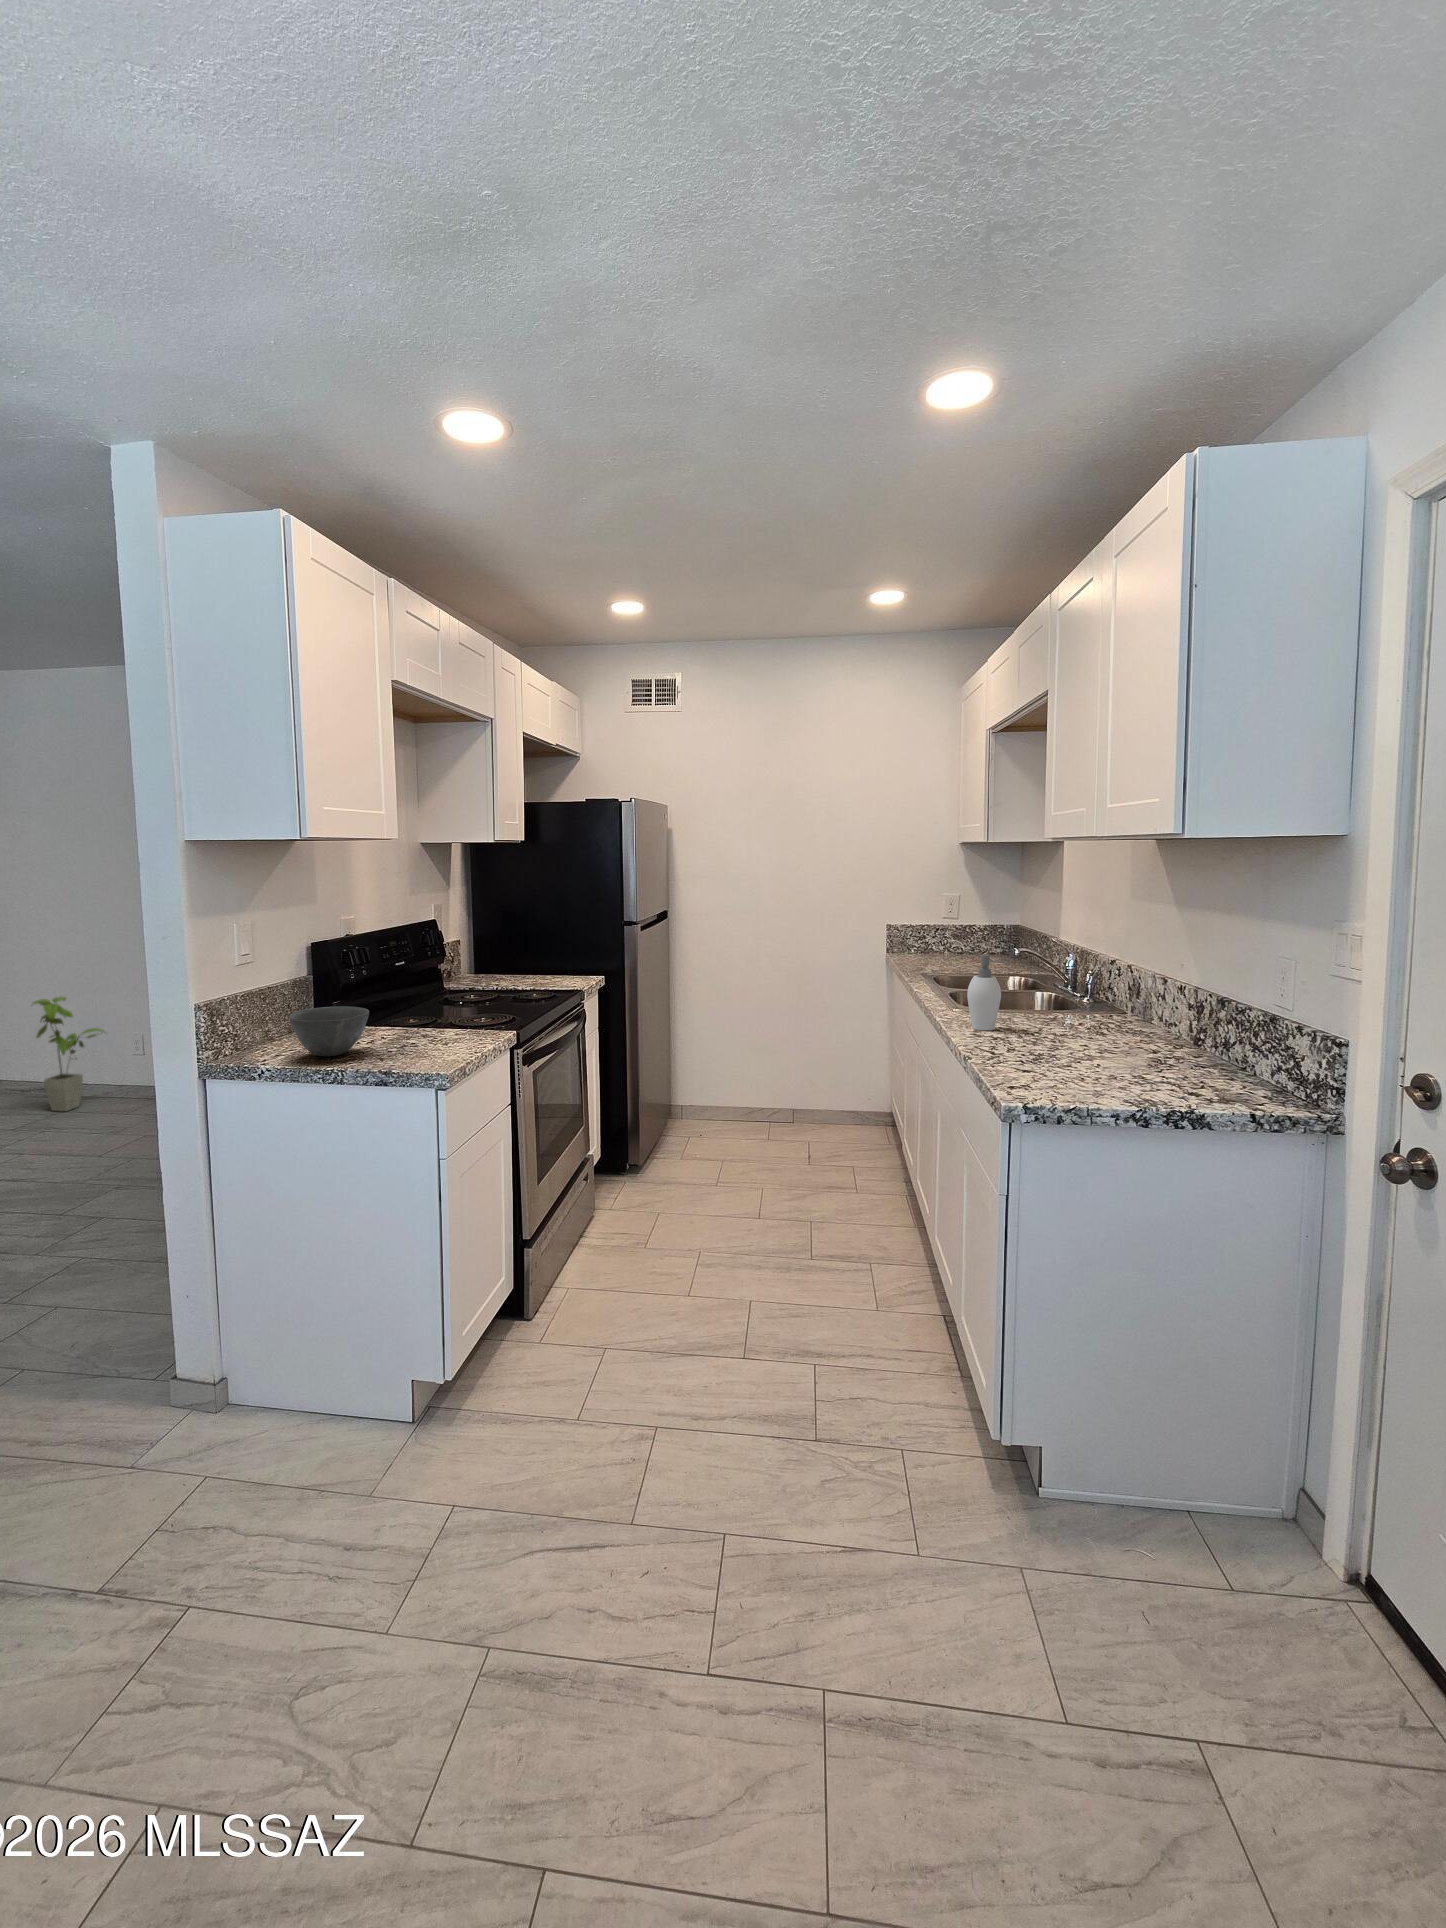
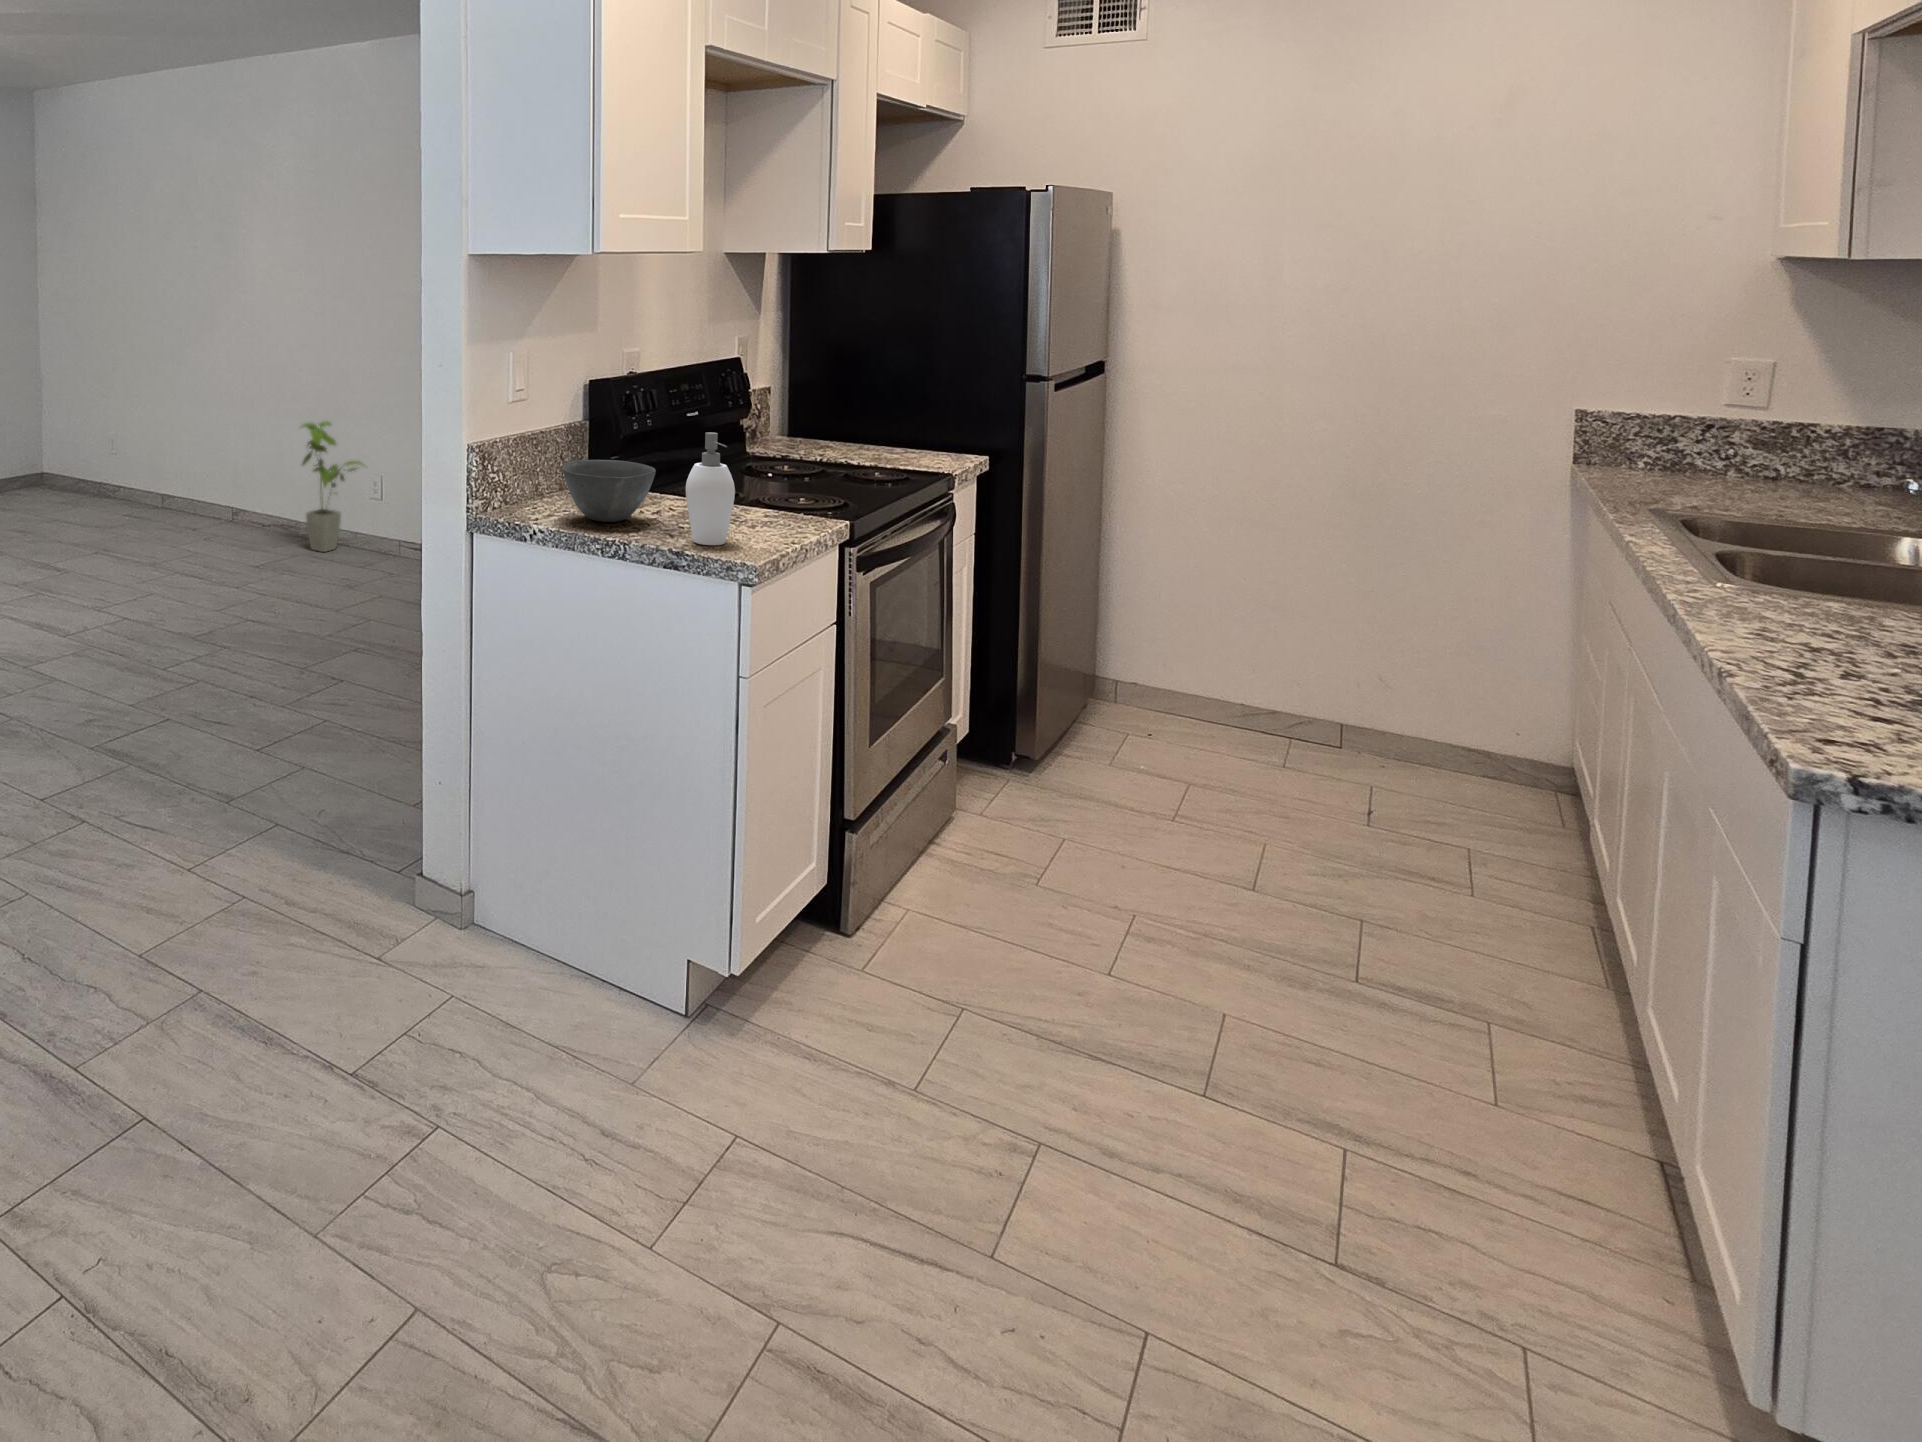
soap dispenser: present [967,955,1008,1030] -> present [686,432,735,545]

